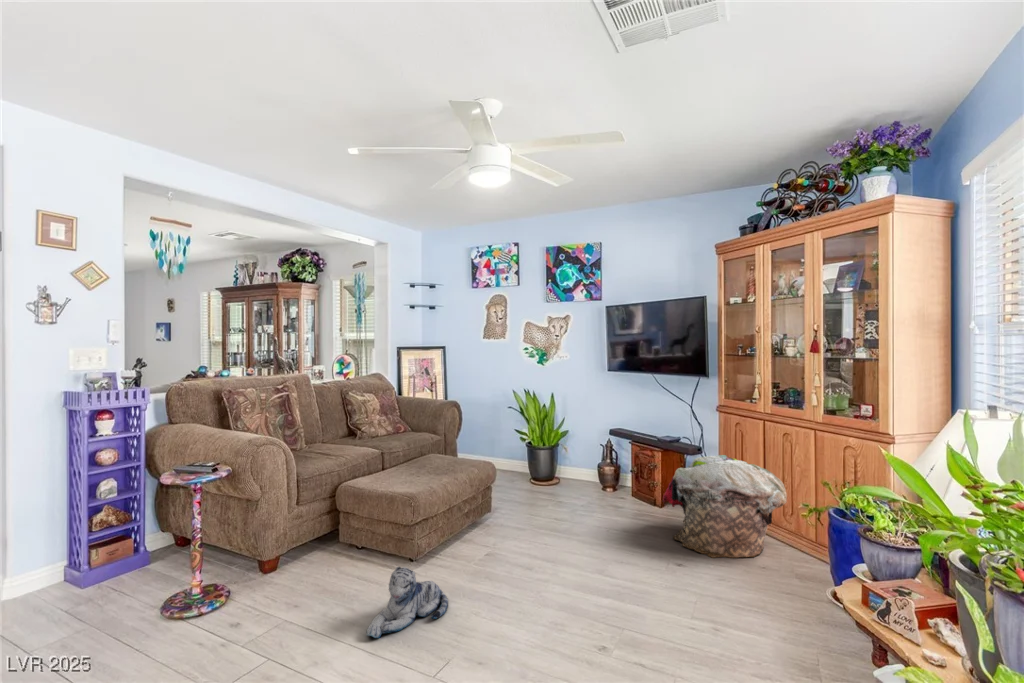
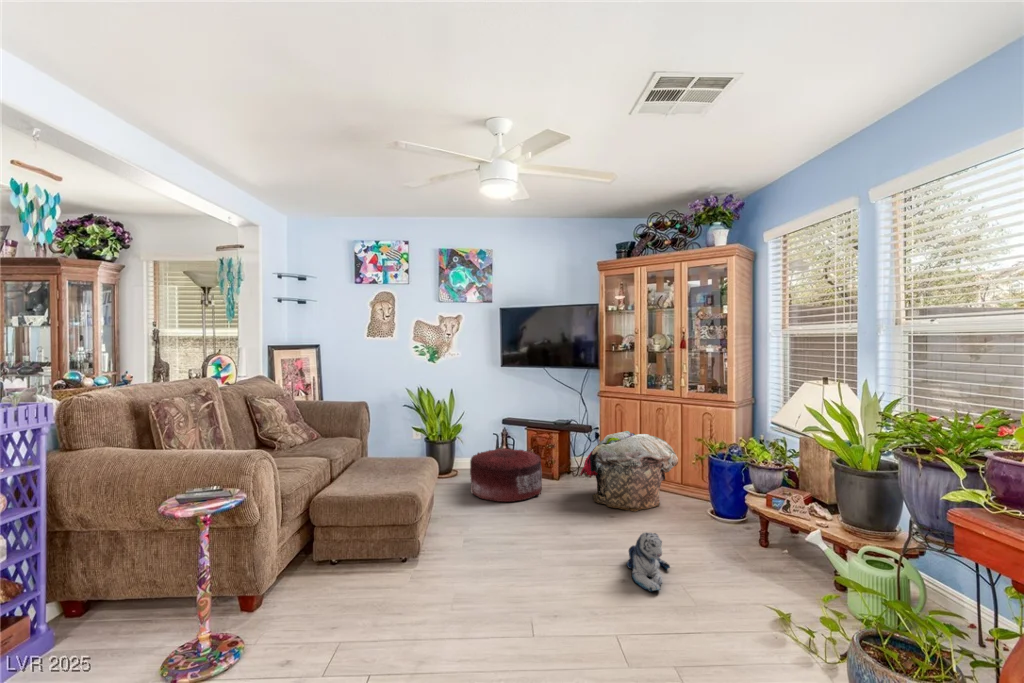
pouf: none [545,461,627,521] -> present [470,448,542,502]
plush toy: present [367,567,448,638] -> present [626,532,670,592]

